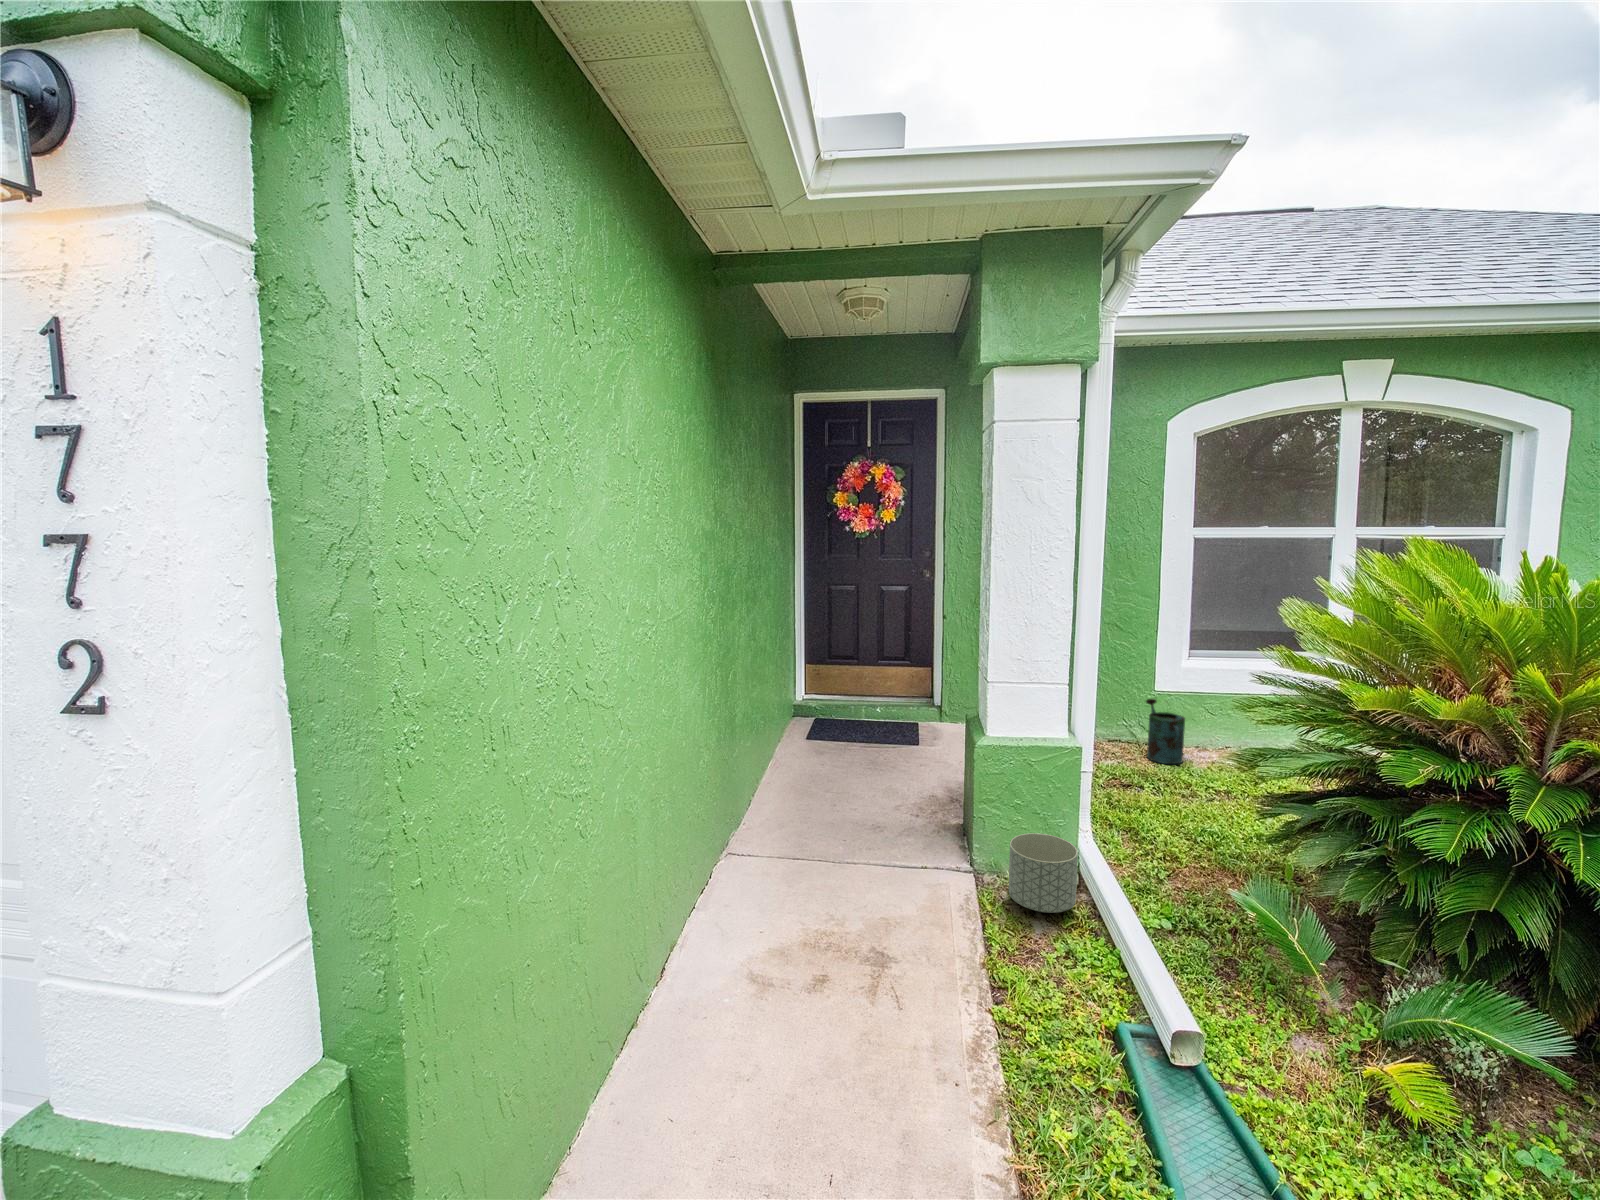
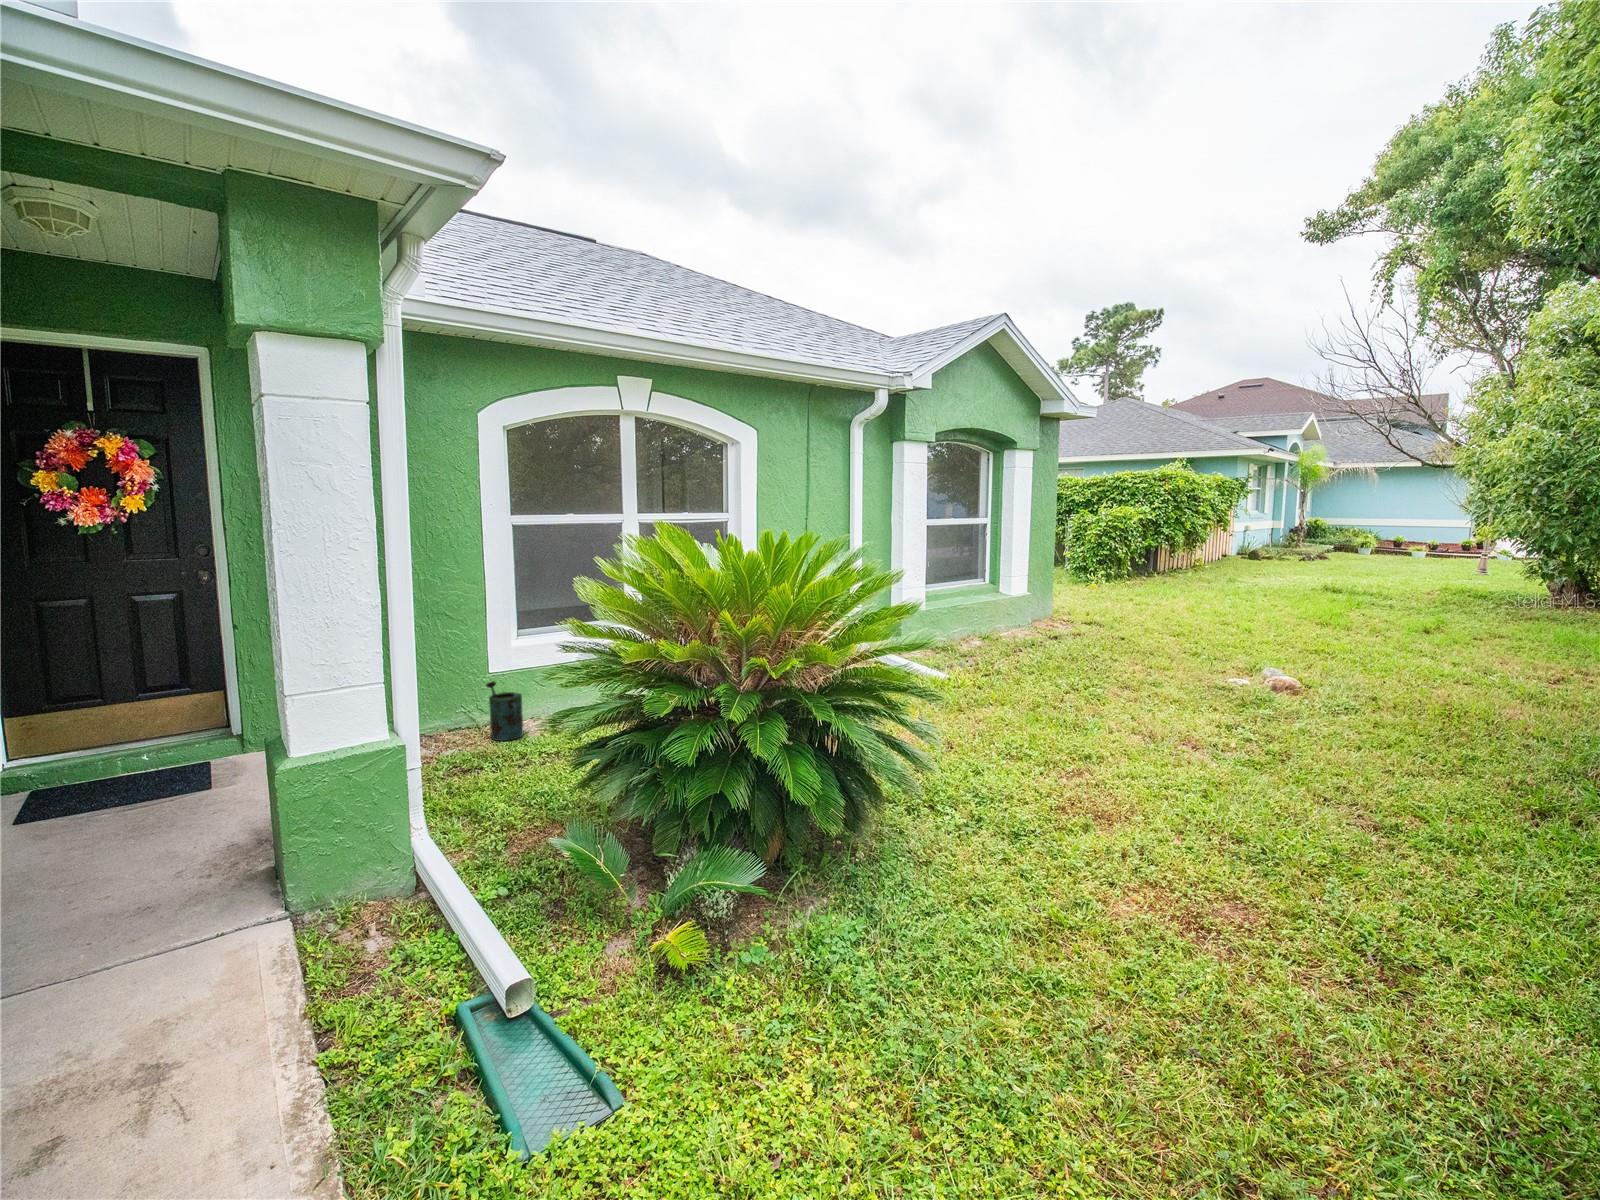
planter: present [1009,833,1078,913] -> none [333,845,415,931]

